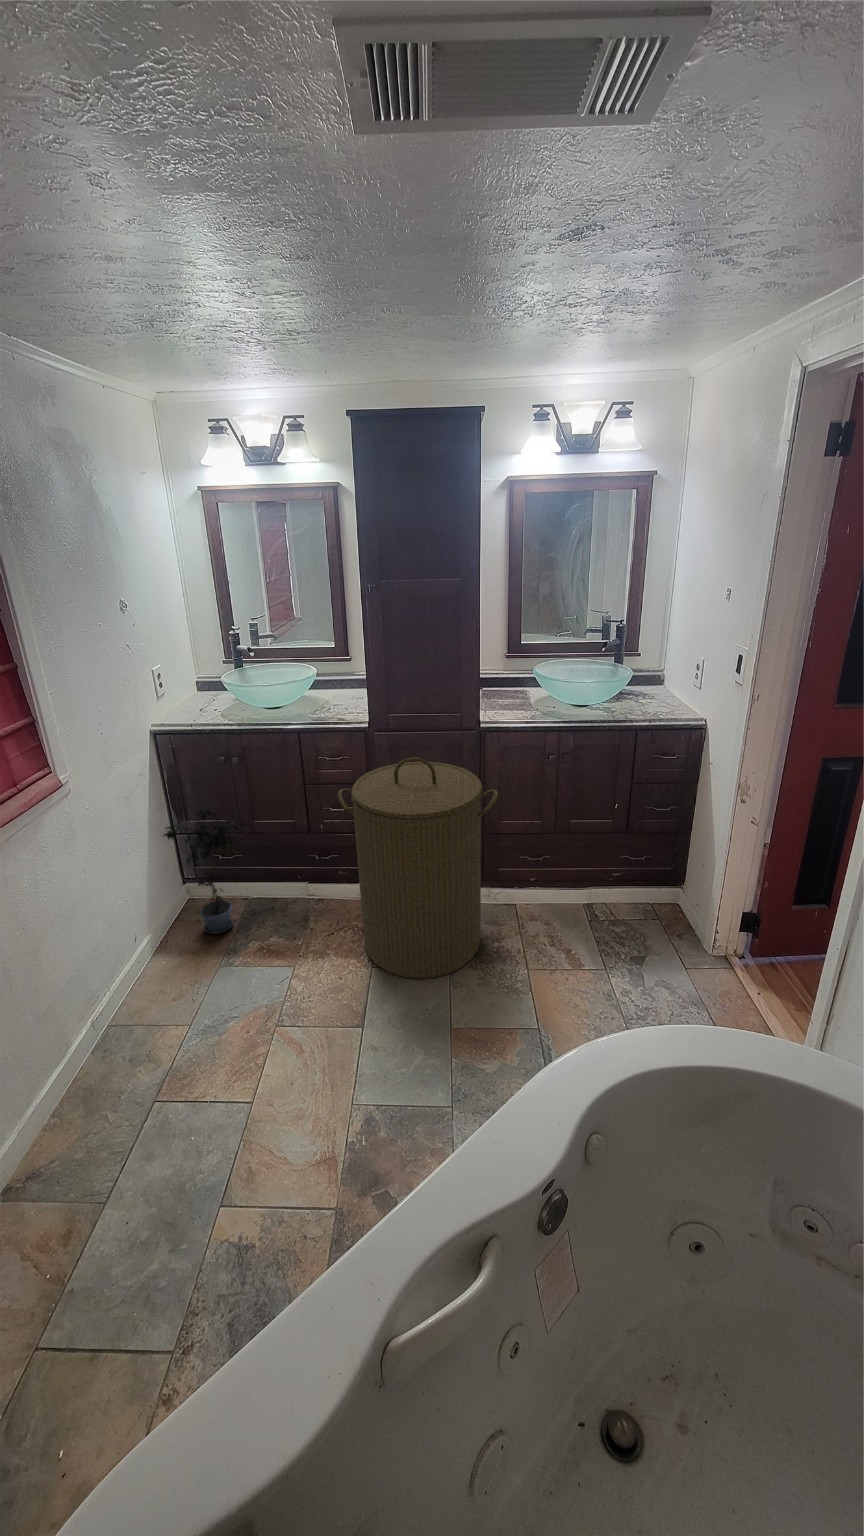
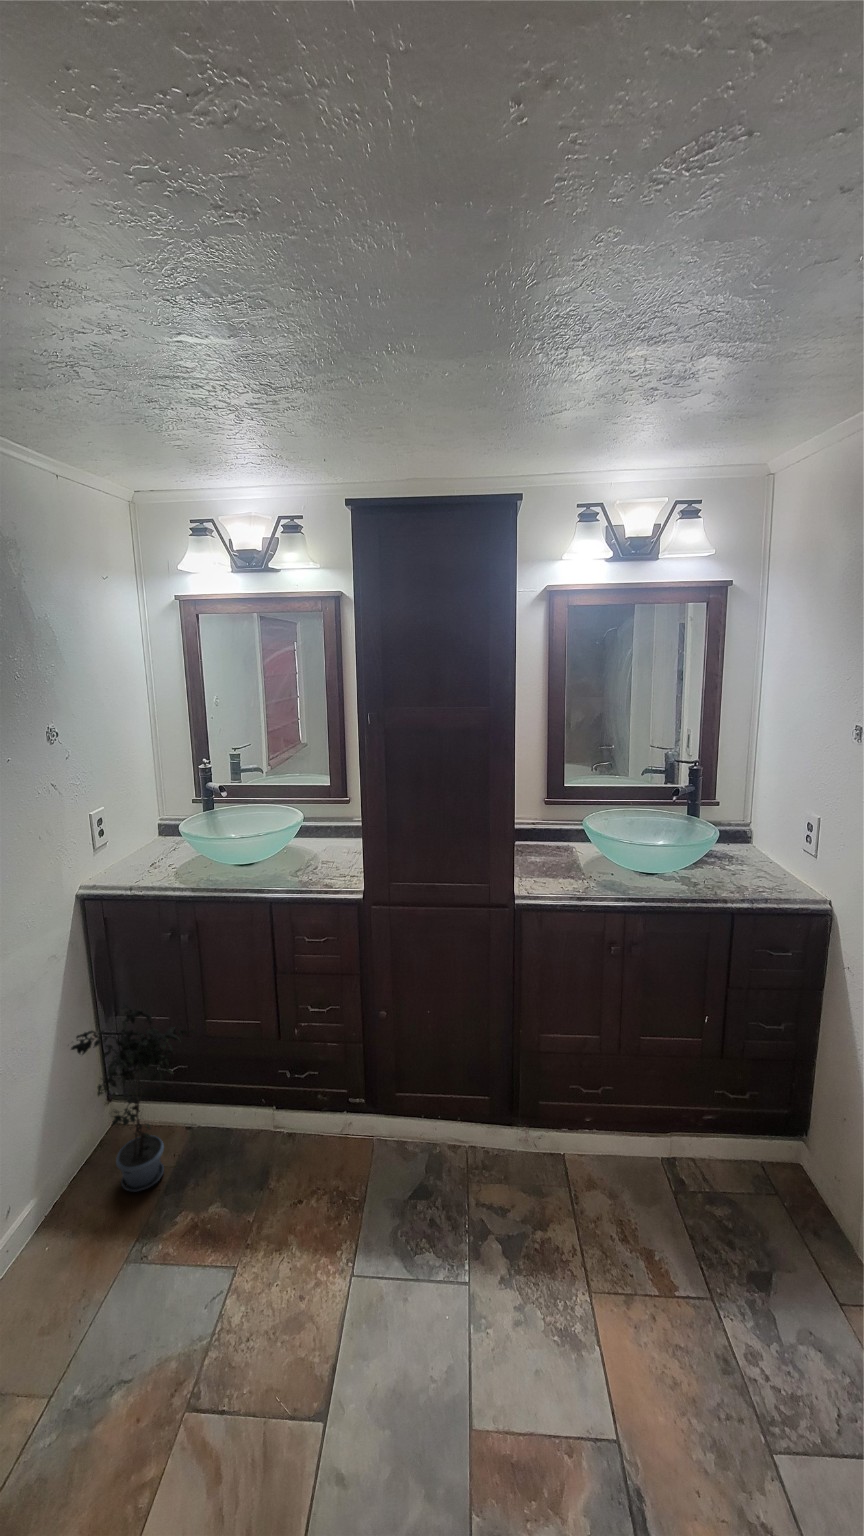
laundry hamper: present [338,757,498,979] -> none [313,950,542,1305]

